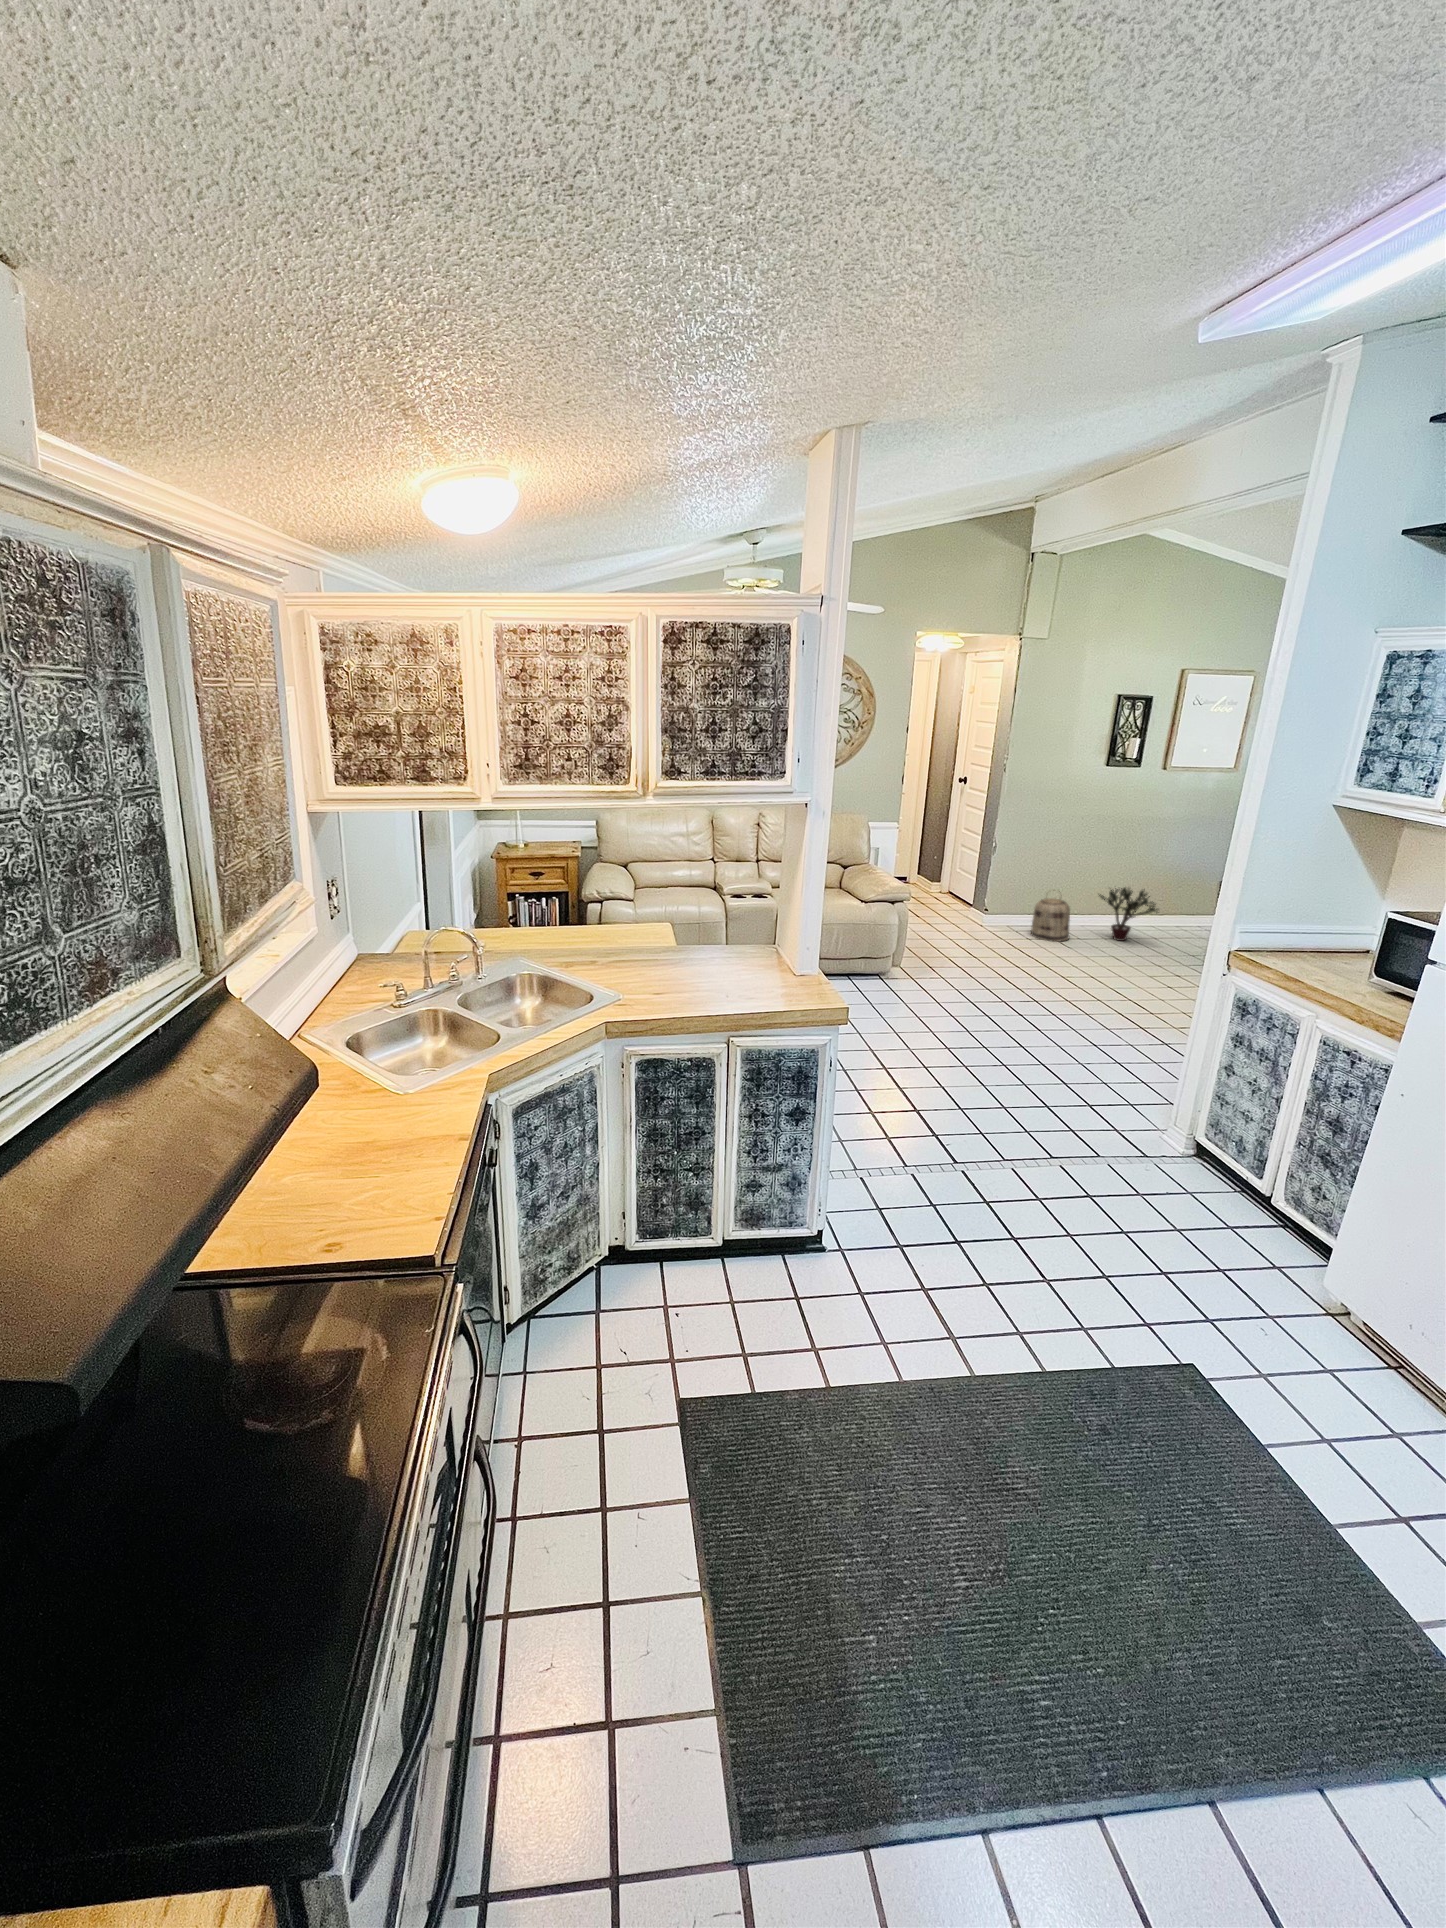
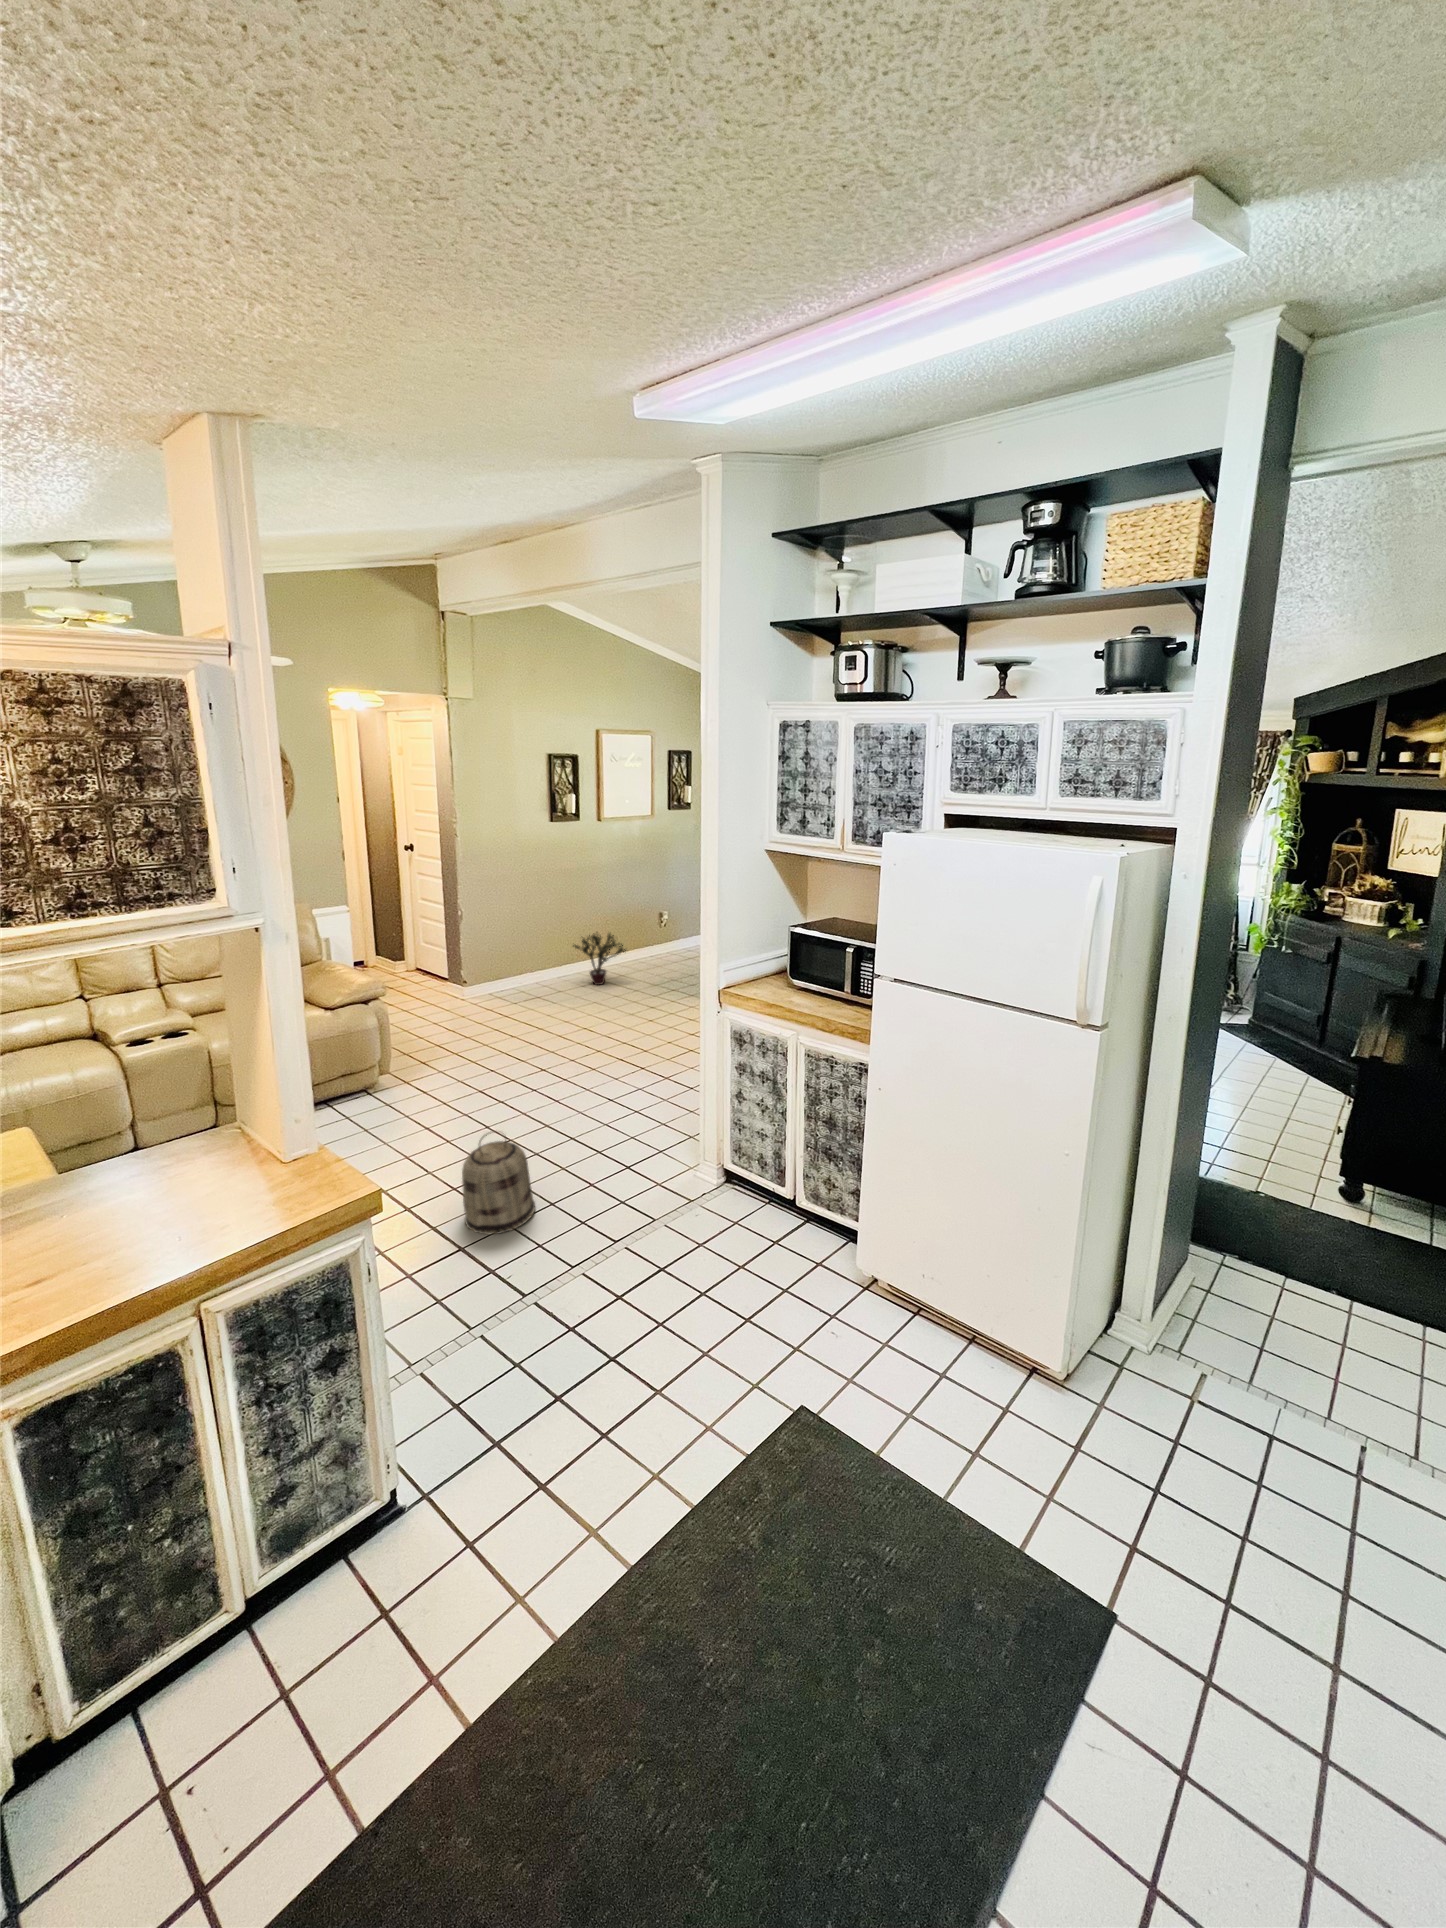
basket: present [1031,891,1070,942] -> present [462,1133,535,1235]

